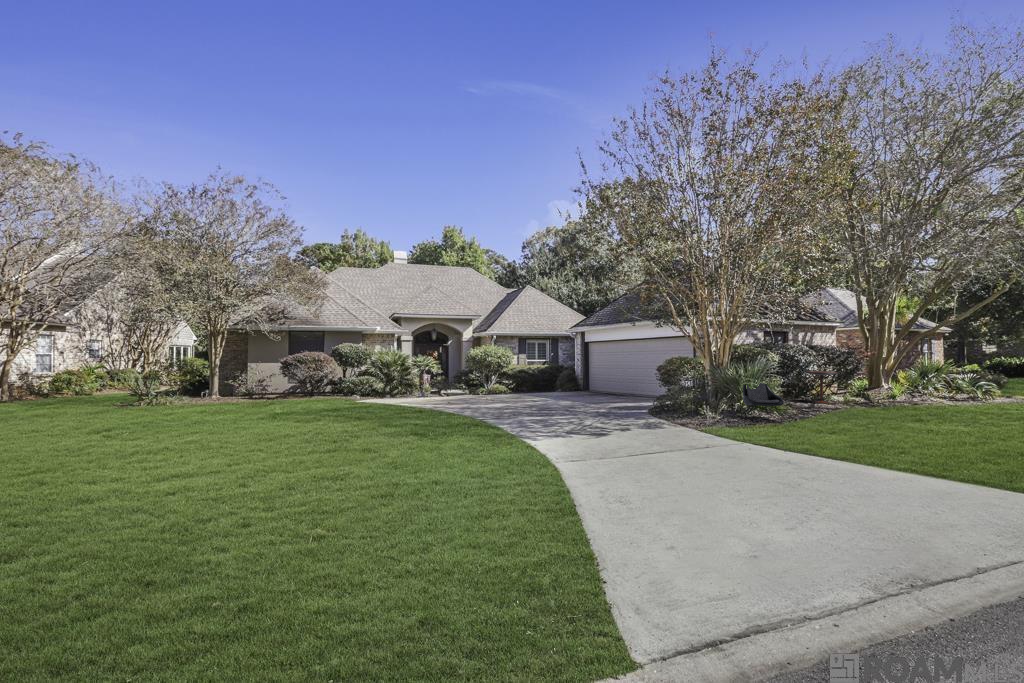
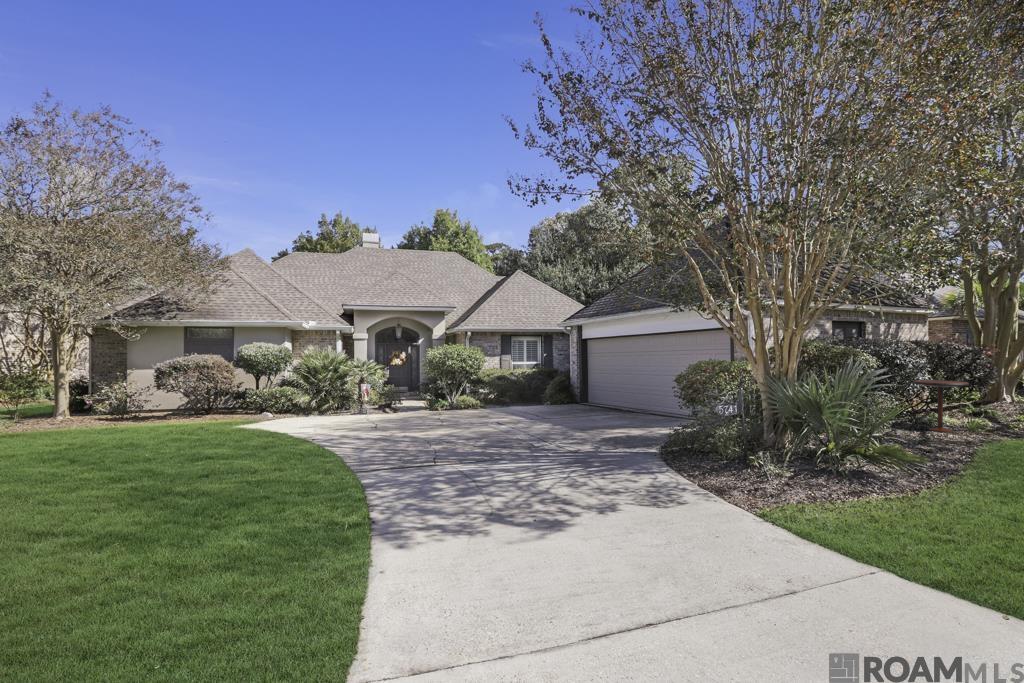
lounge chair: present [741,383,784,423] -> none [828,406,917,485]

